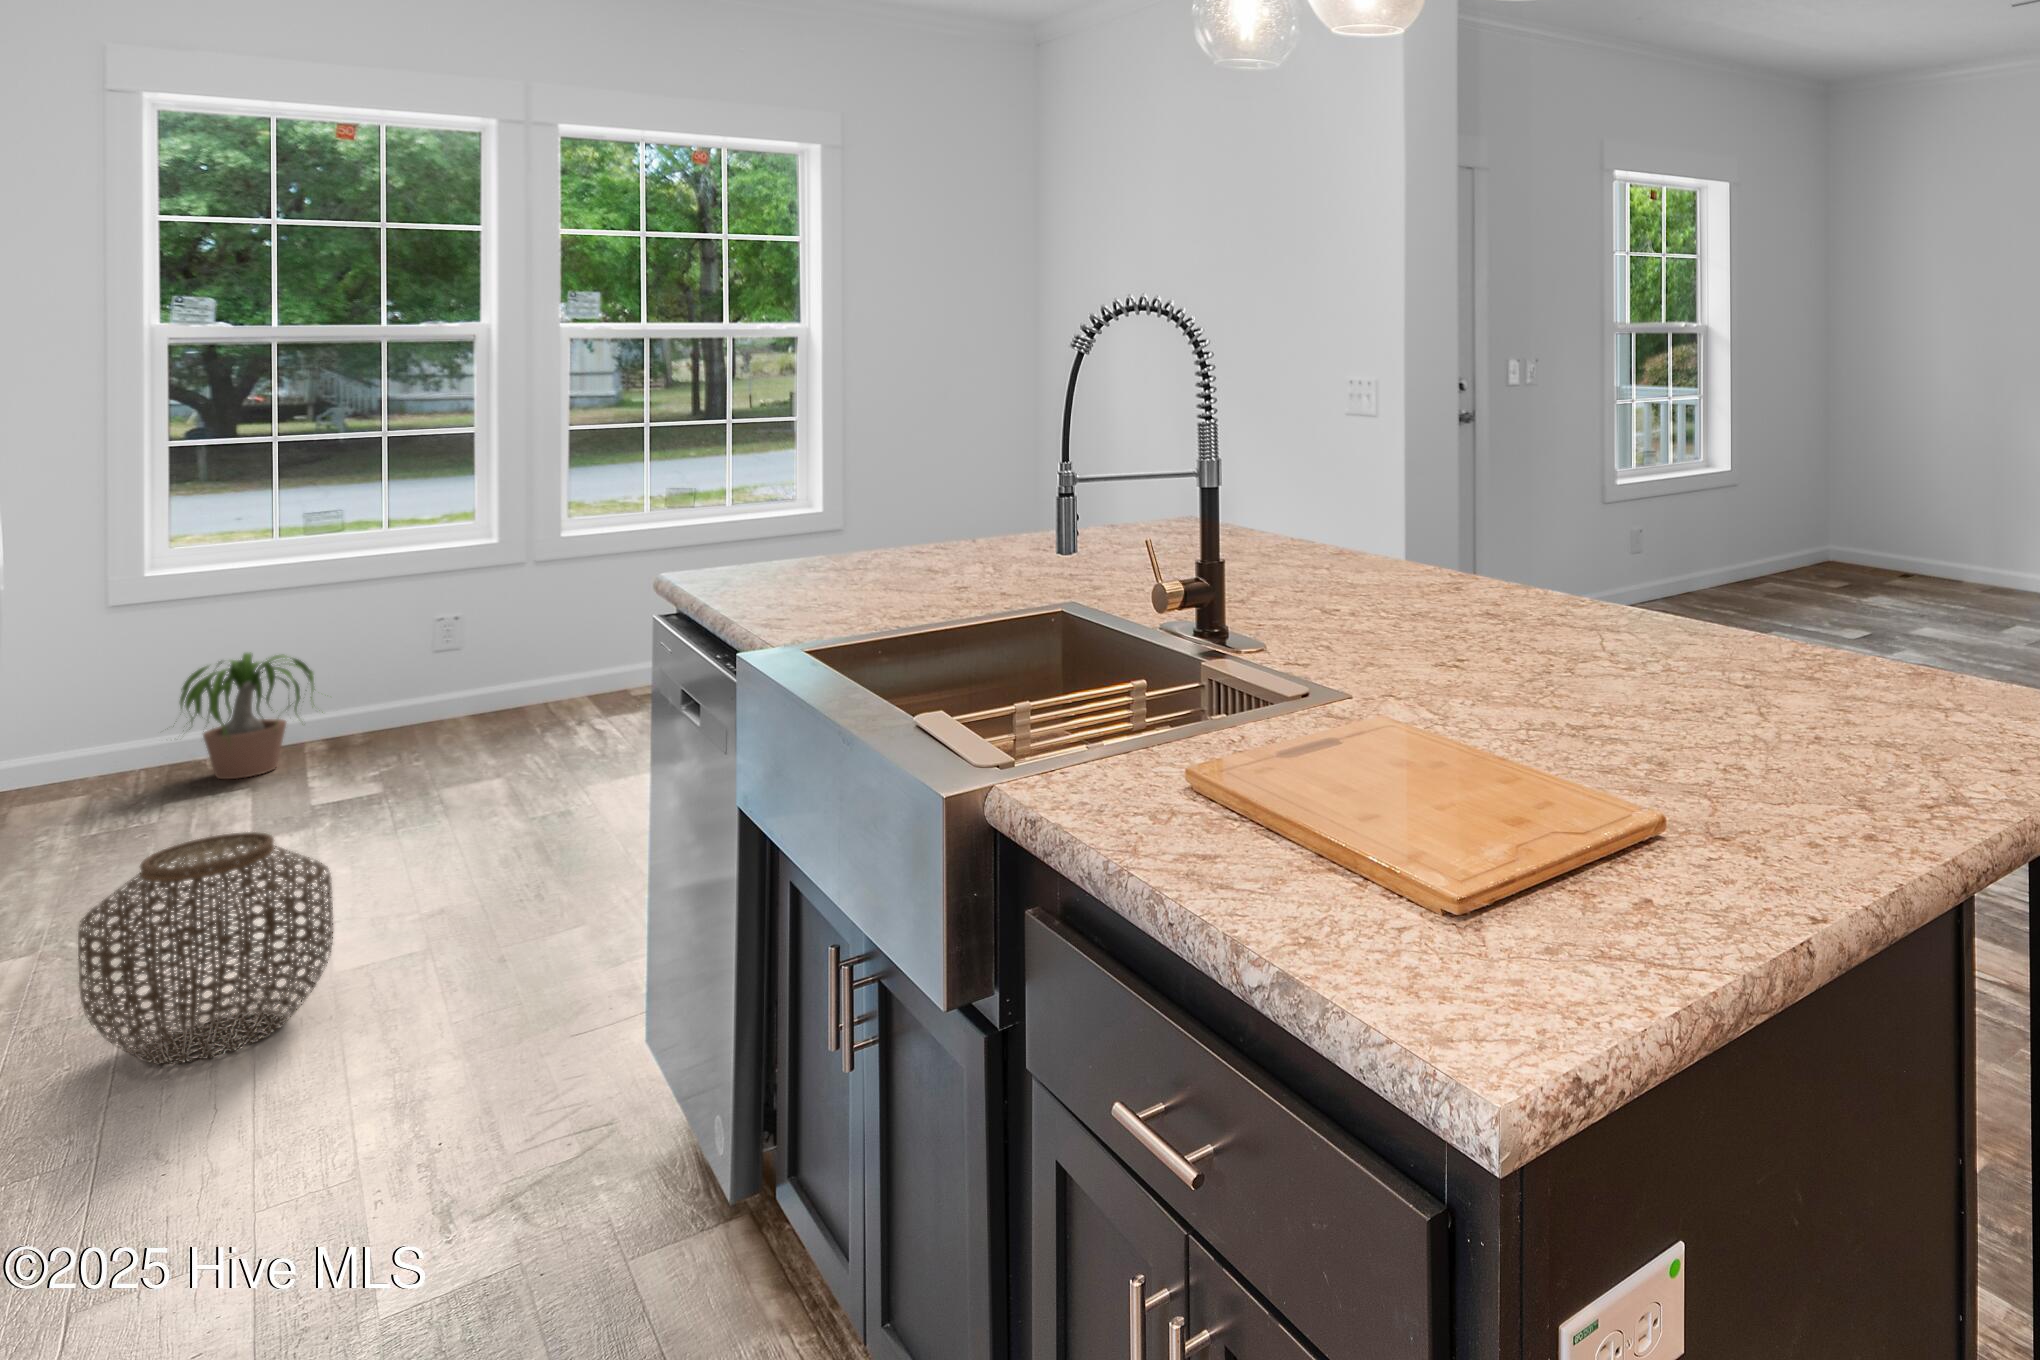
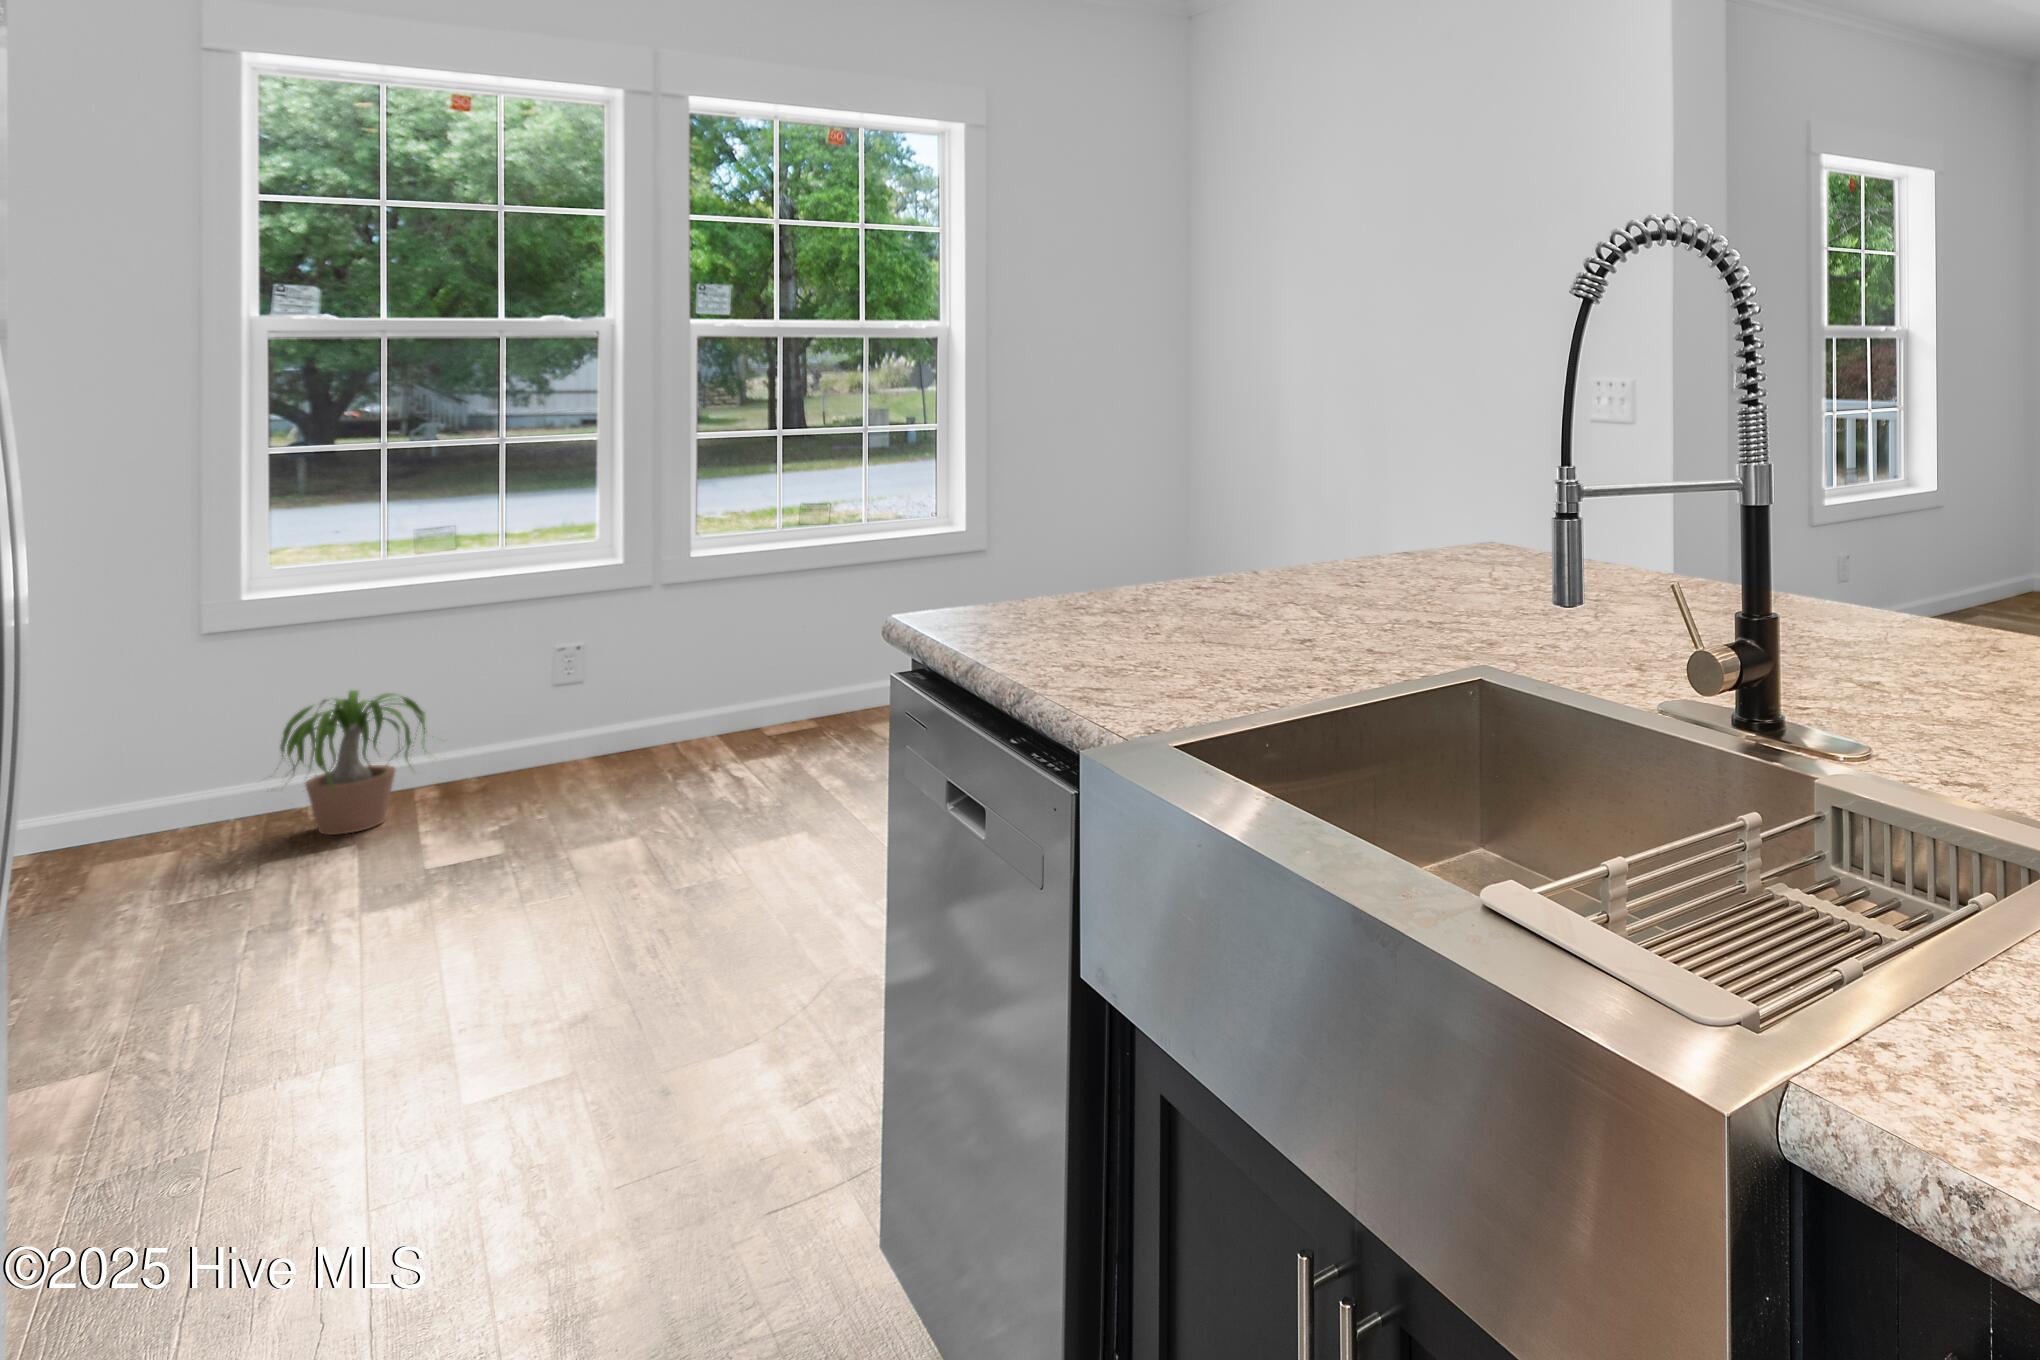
woven basket: present [78,832,333,1064] -> none [172,932,470,1228]

